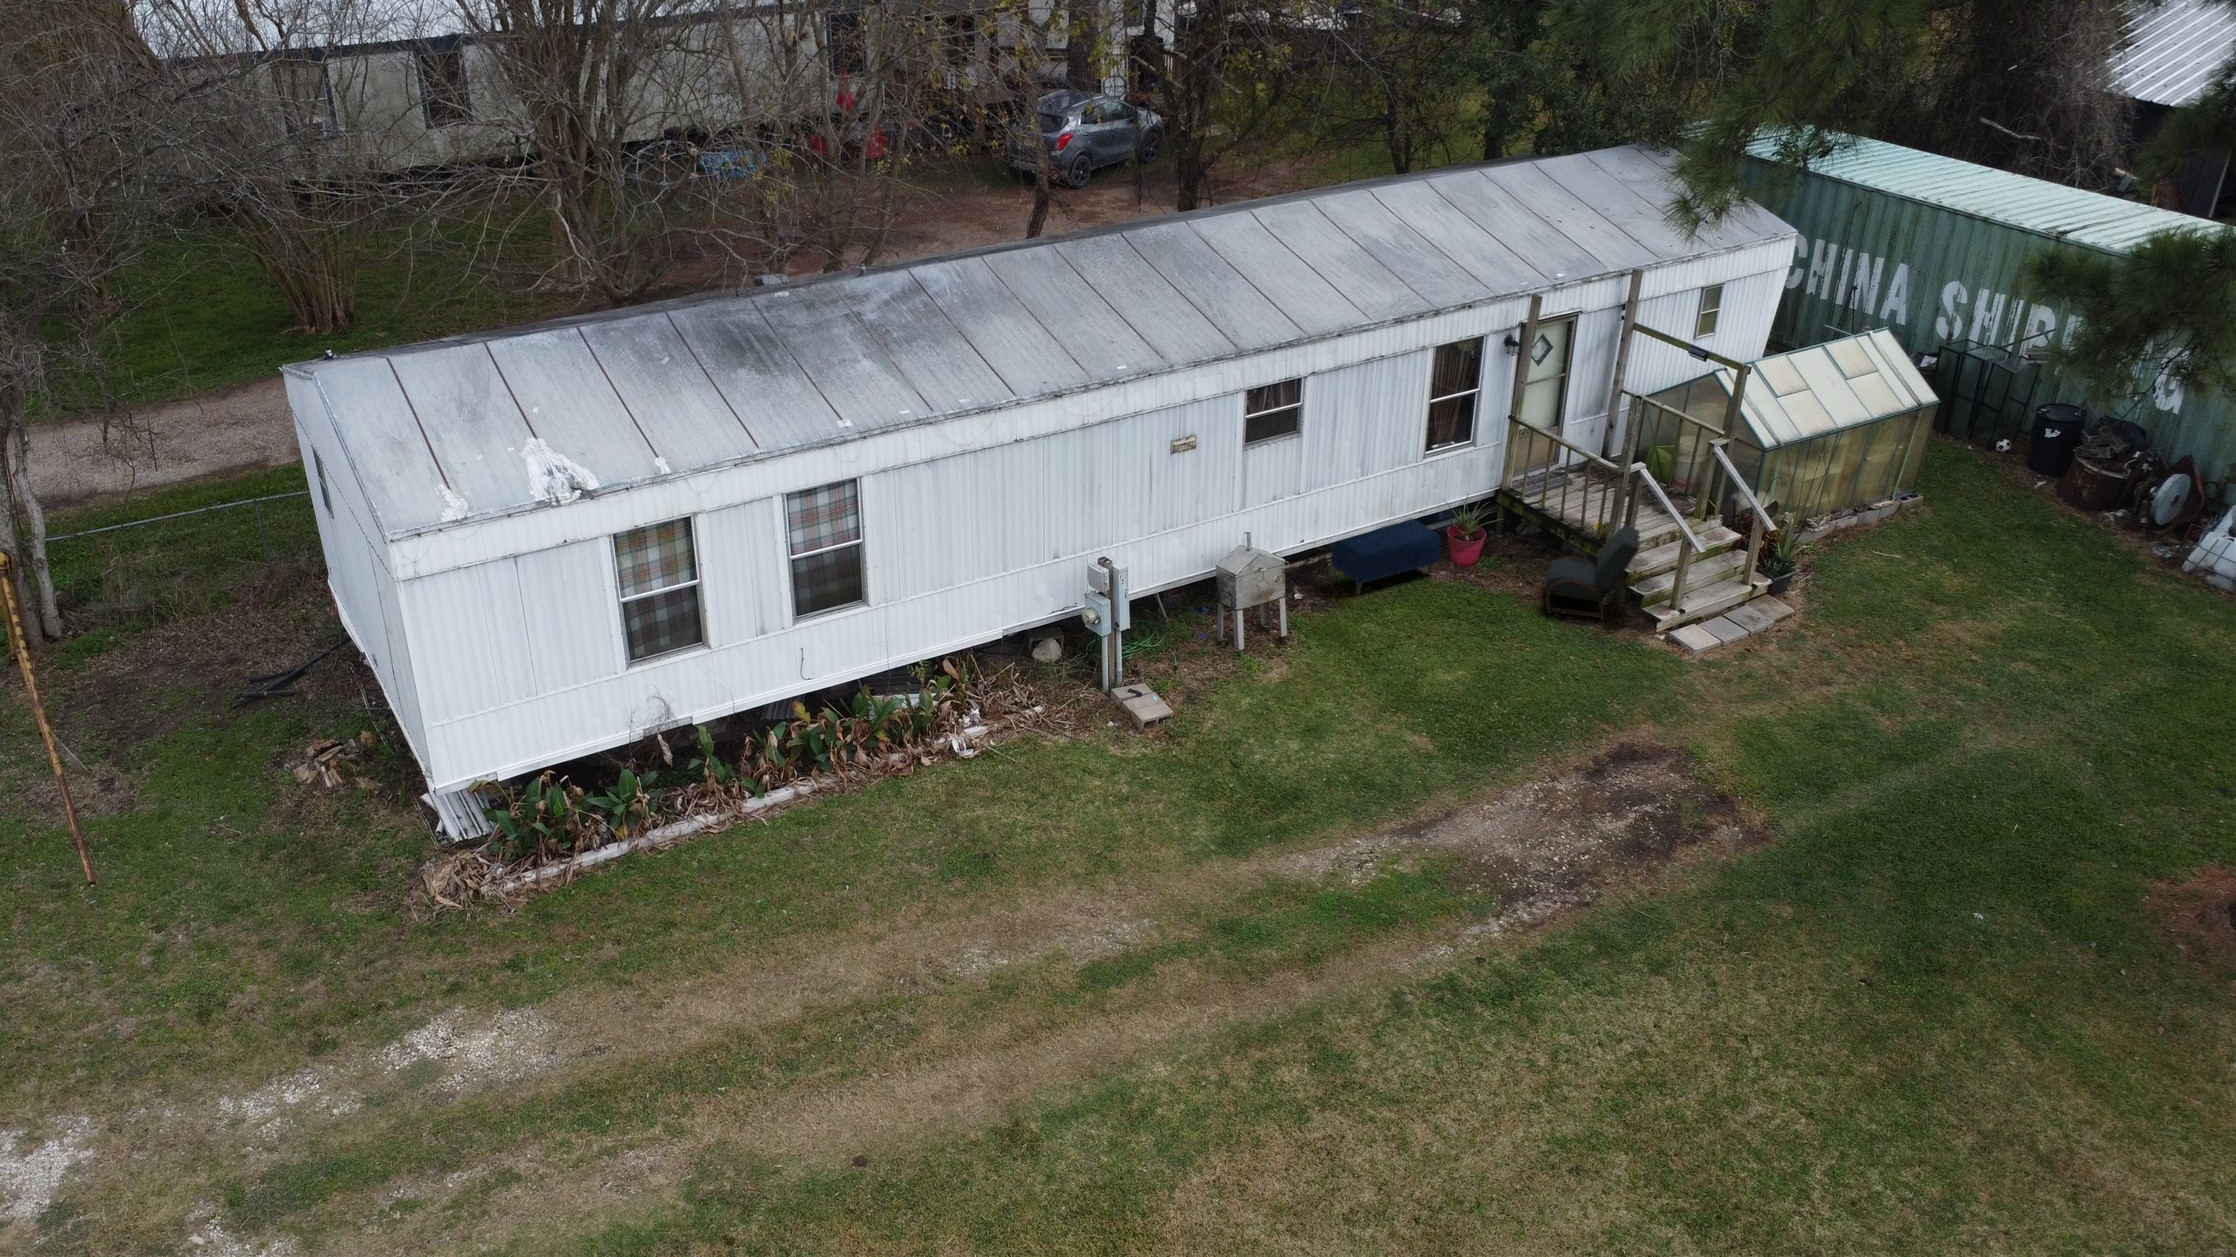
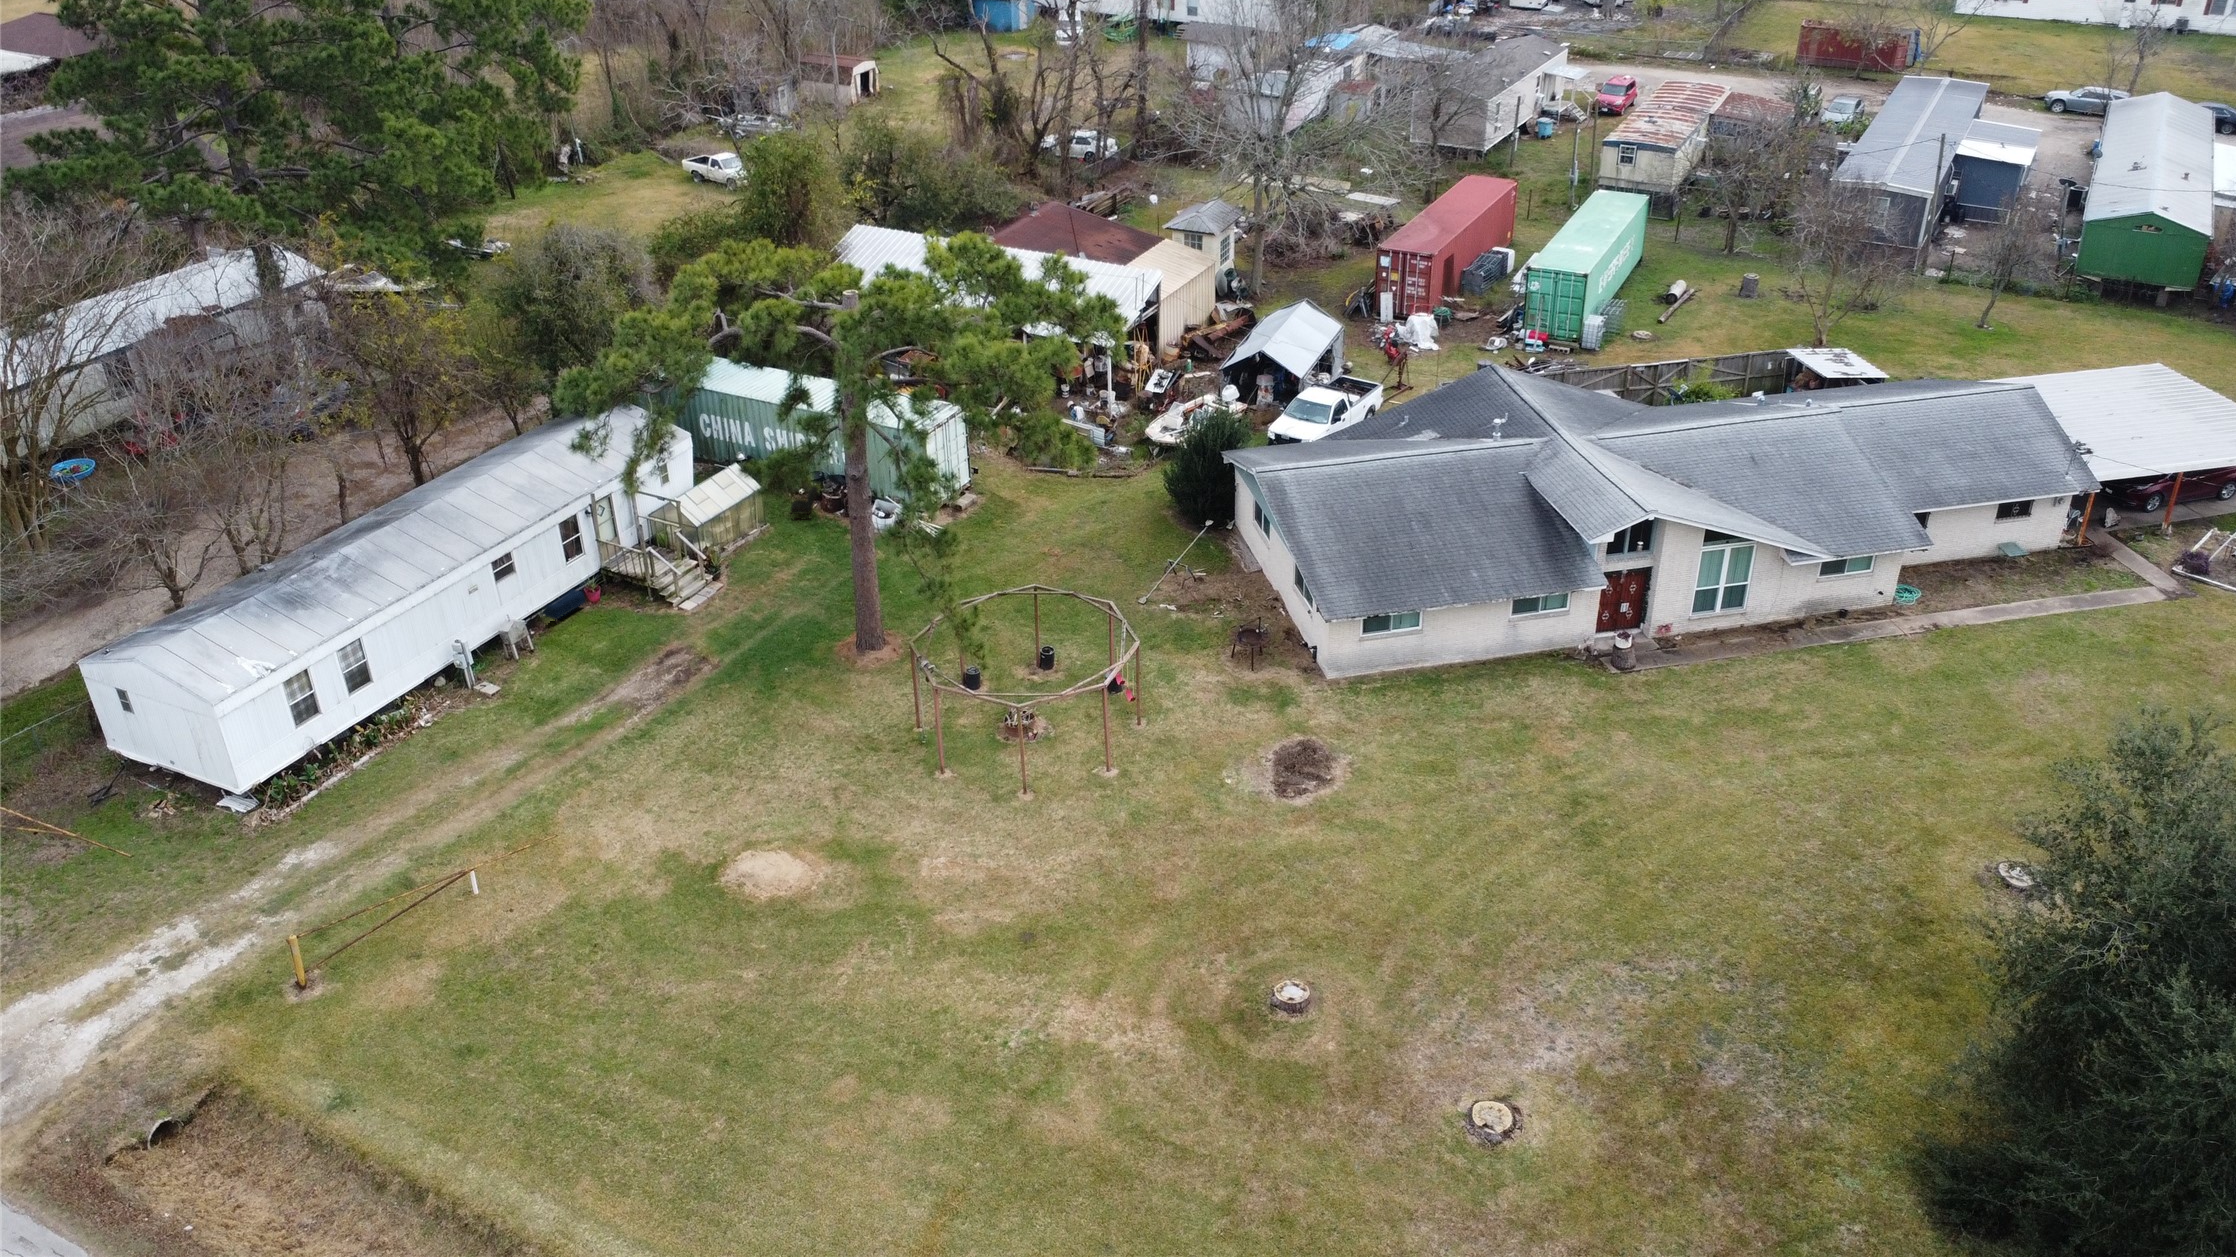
lounge chair: present [1545,525,1640,620] -> present [790,487,818,520]

